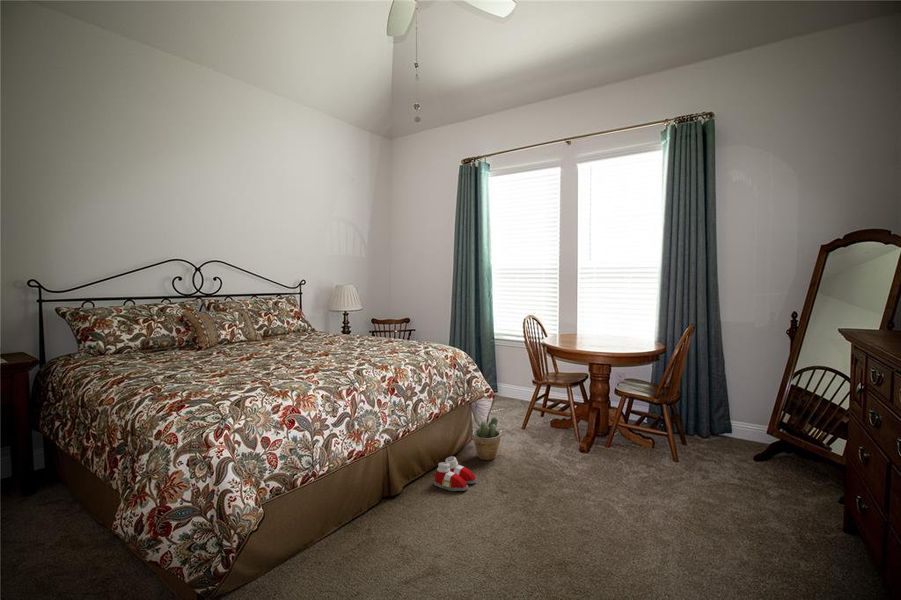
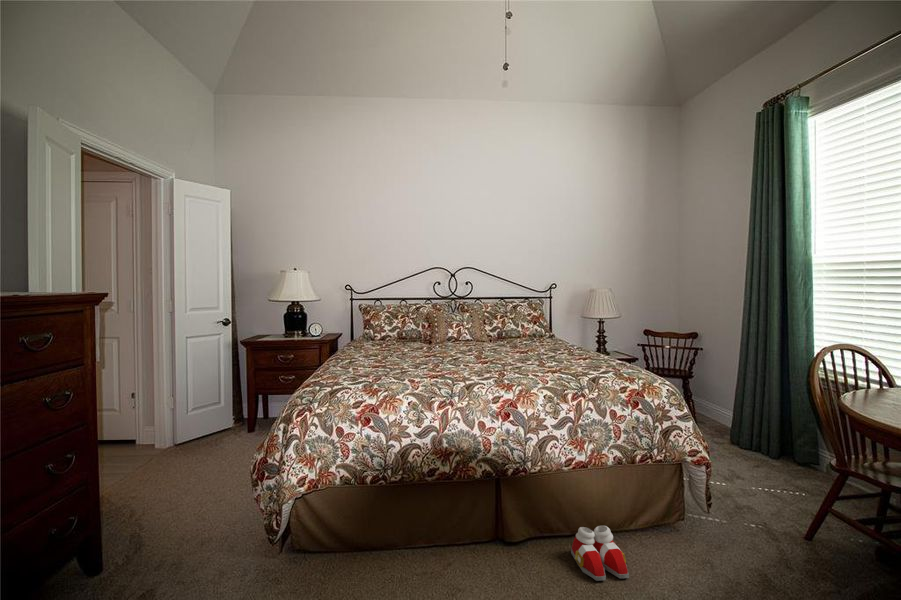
potted plant: present [472,417,501,460] -> none [665,496,714,561]

